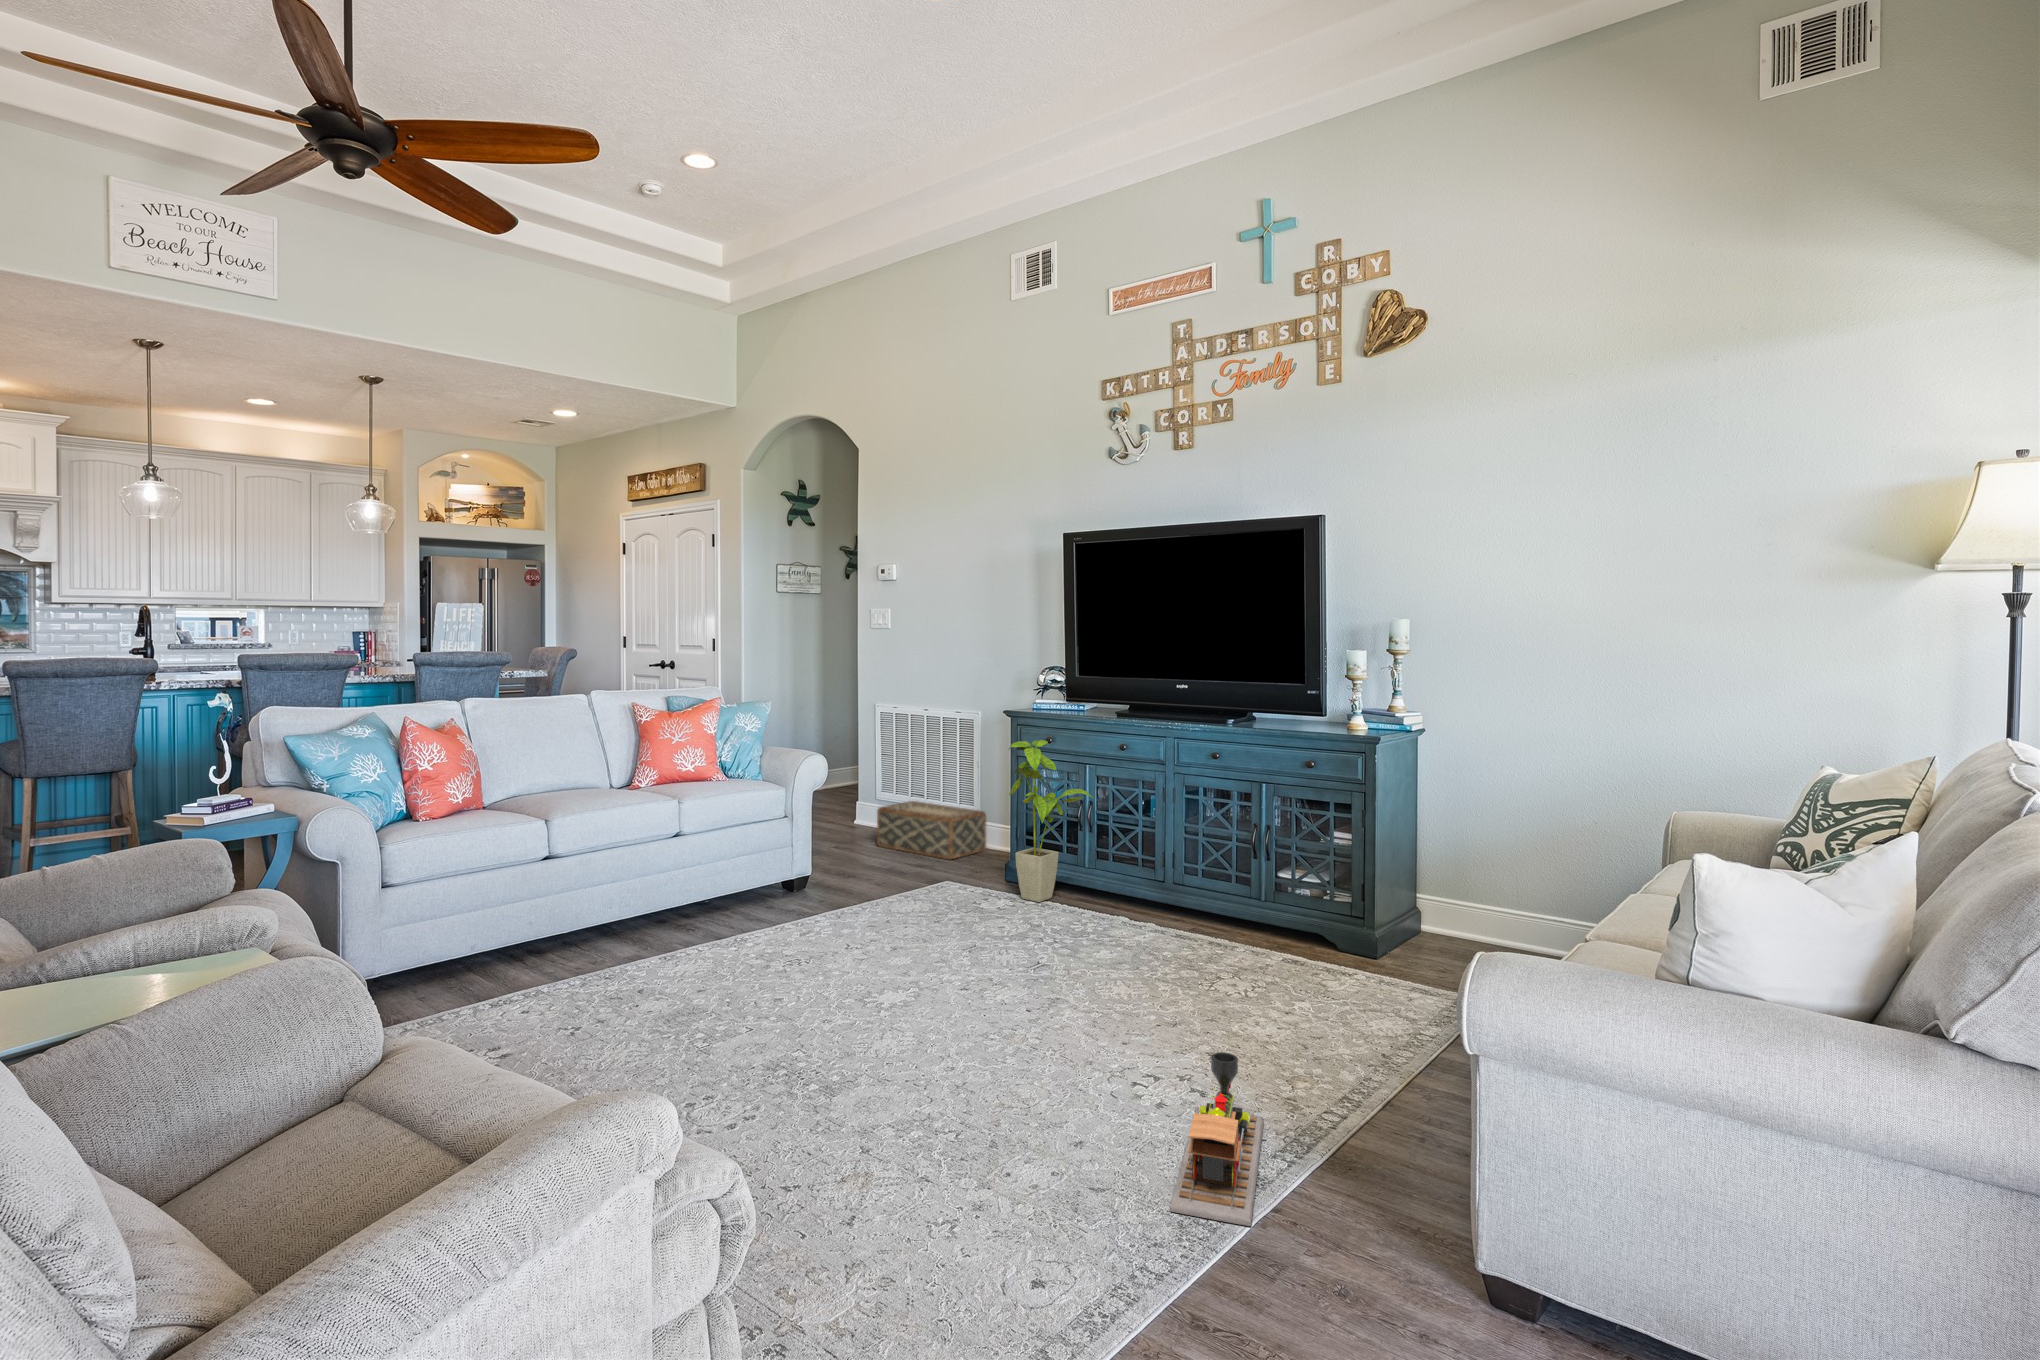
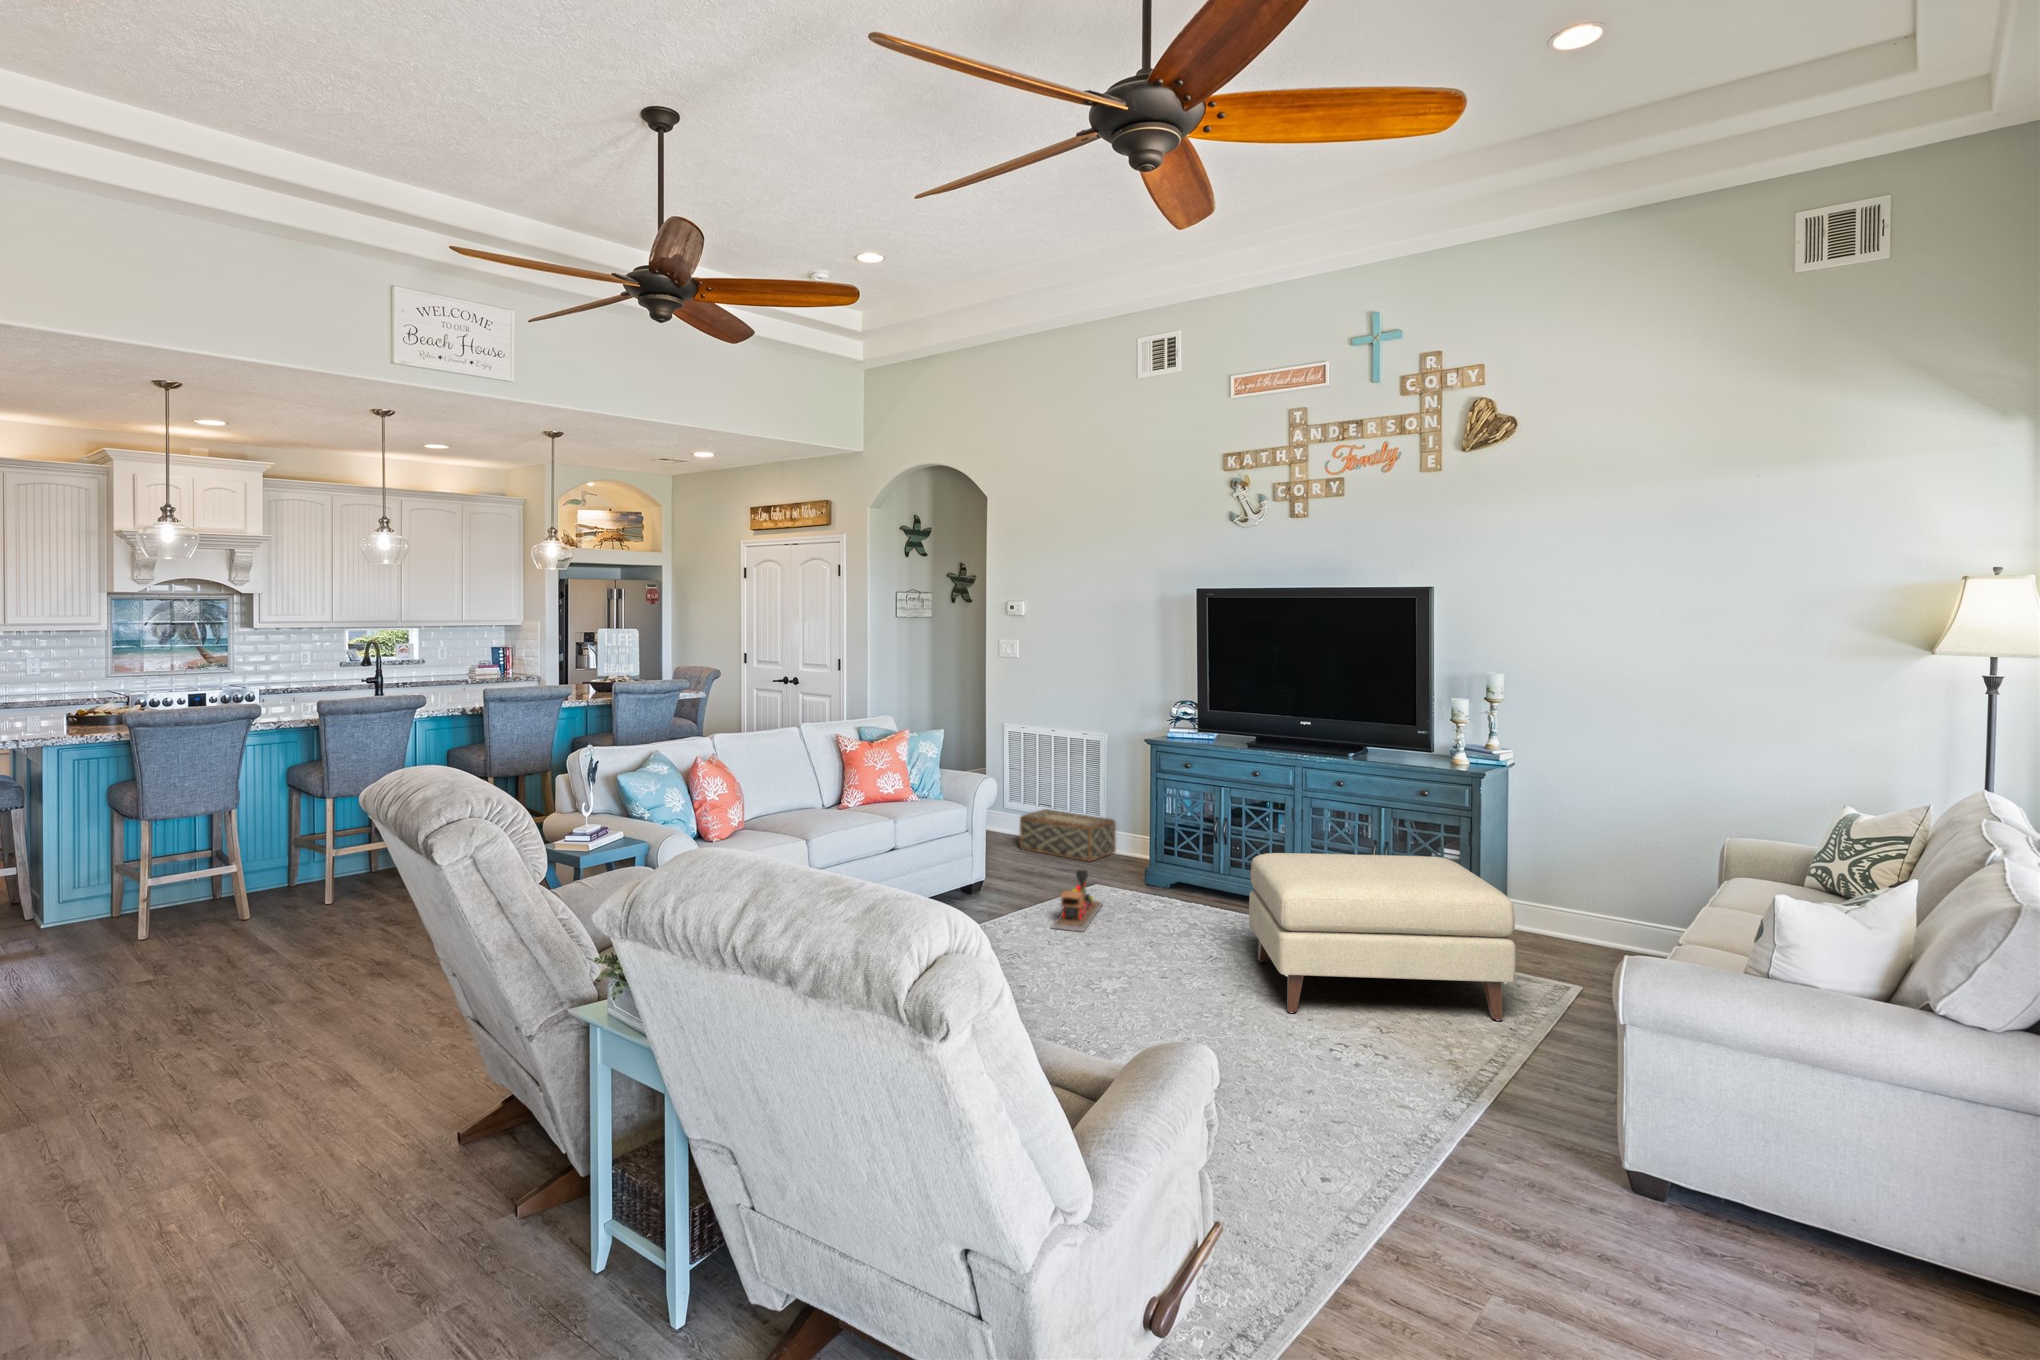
house plant: present [1009,740,1093,902] -> none [1157,767,1232,901]
ottoman: none [1083,834,1393,1046] -> present [1249,853,1516,1020]
toy train: present [1169,1052,1264,1226] -> present [1052,870,1103,932]

